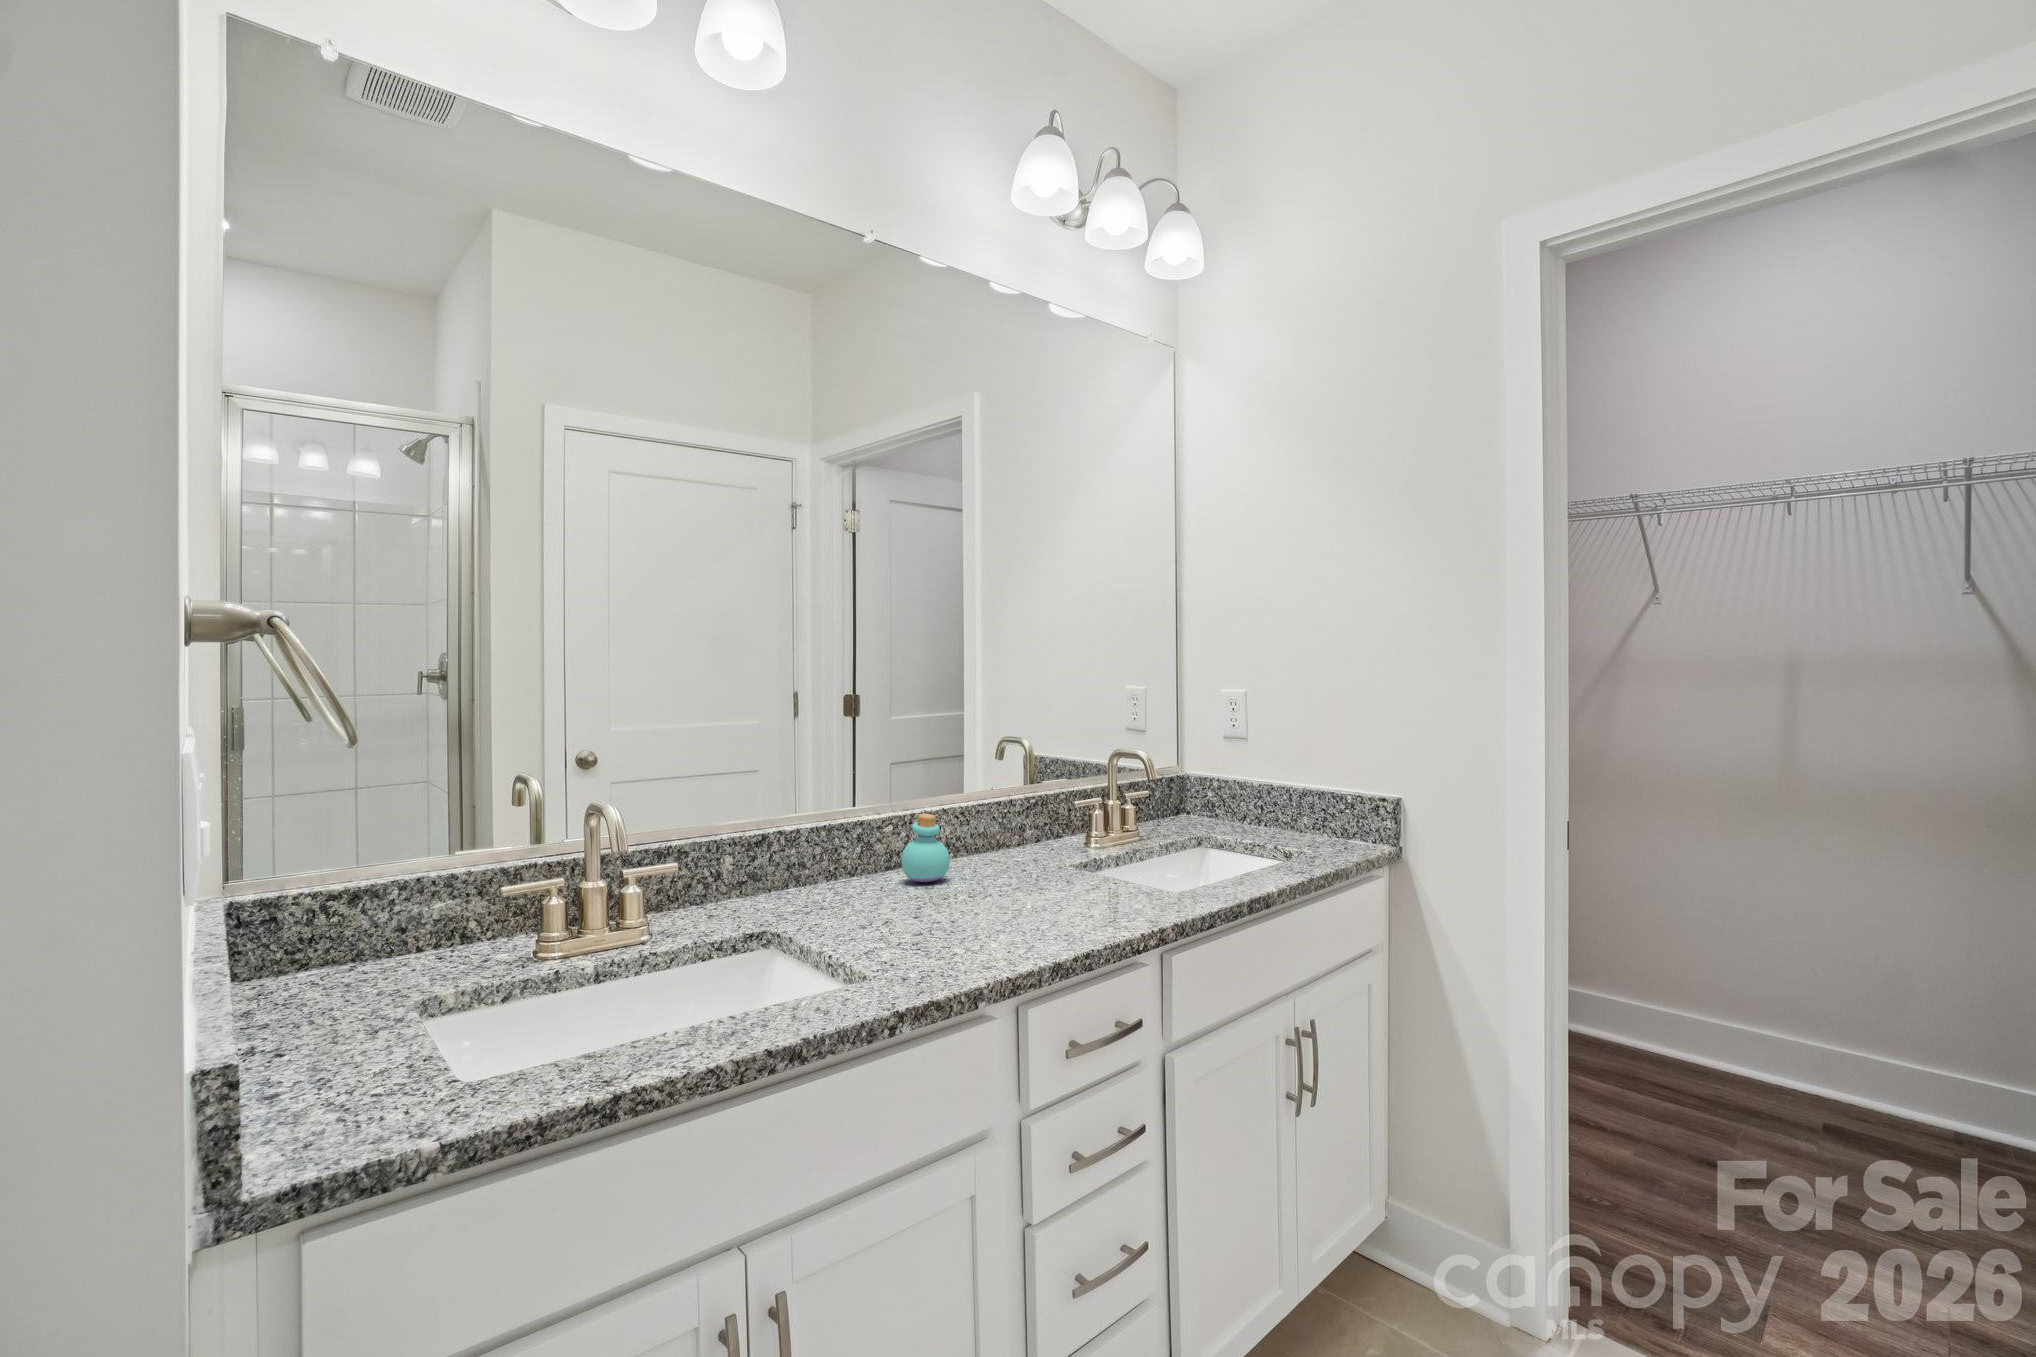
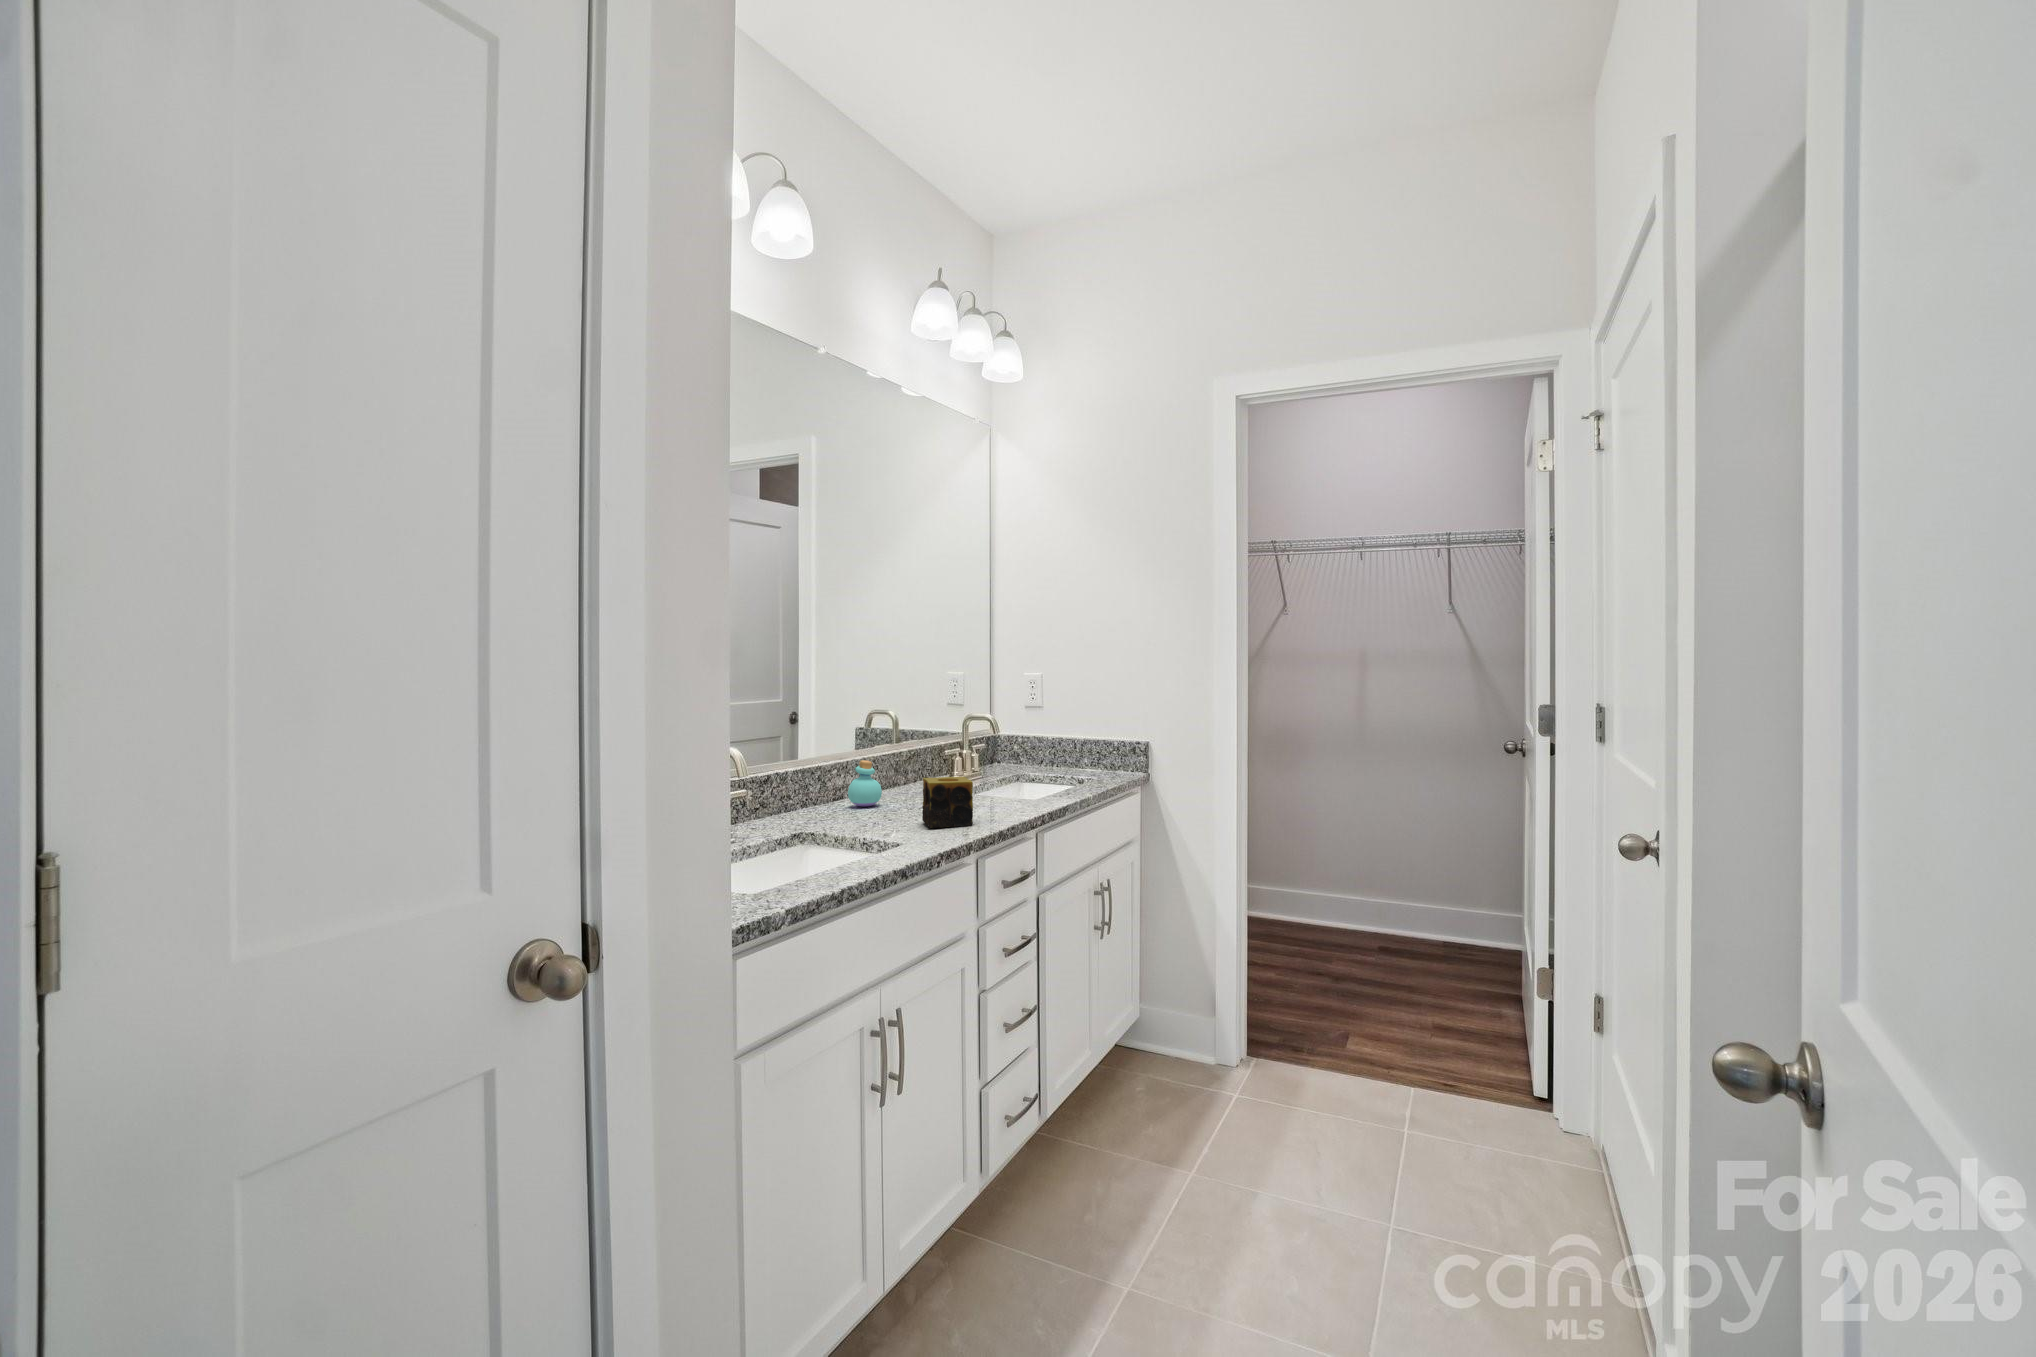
candle: none [937,857,1018,945] -> present [922,777,973,828]

